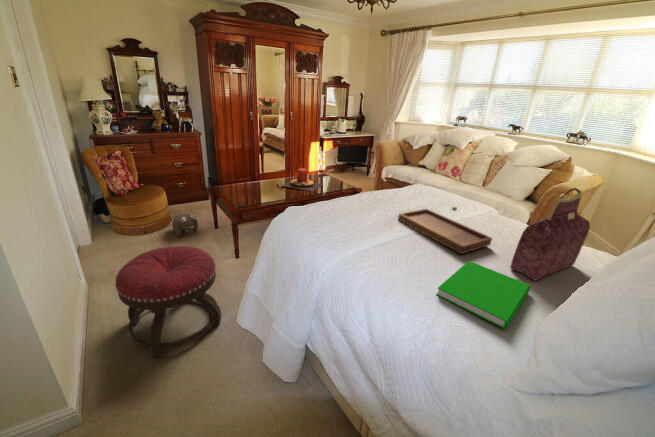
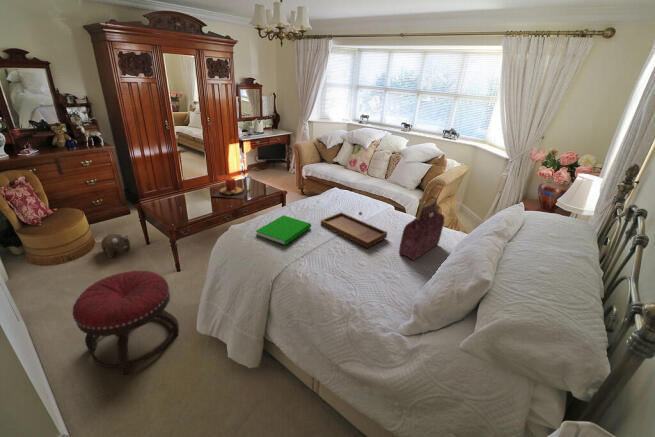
book: present [436,261,531,329] -> present [256,215,311,245]

